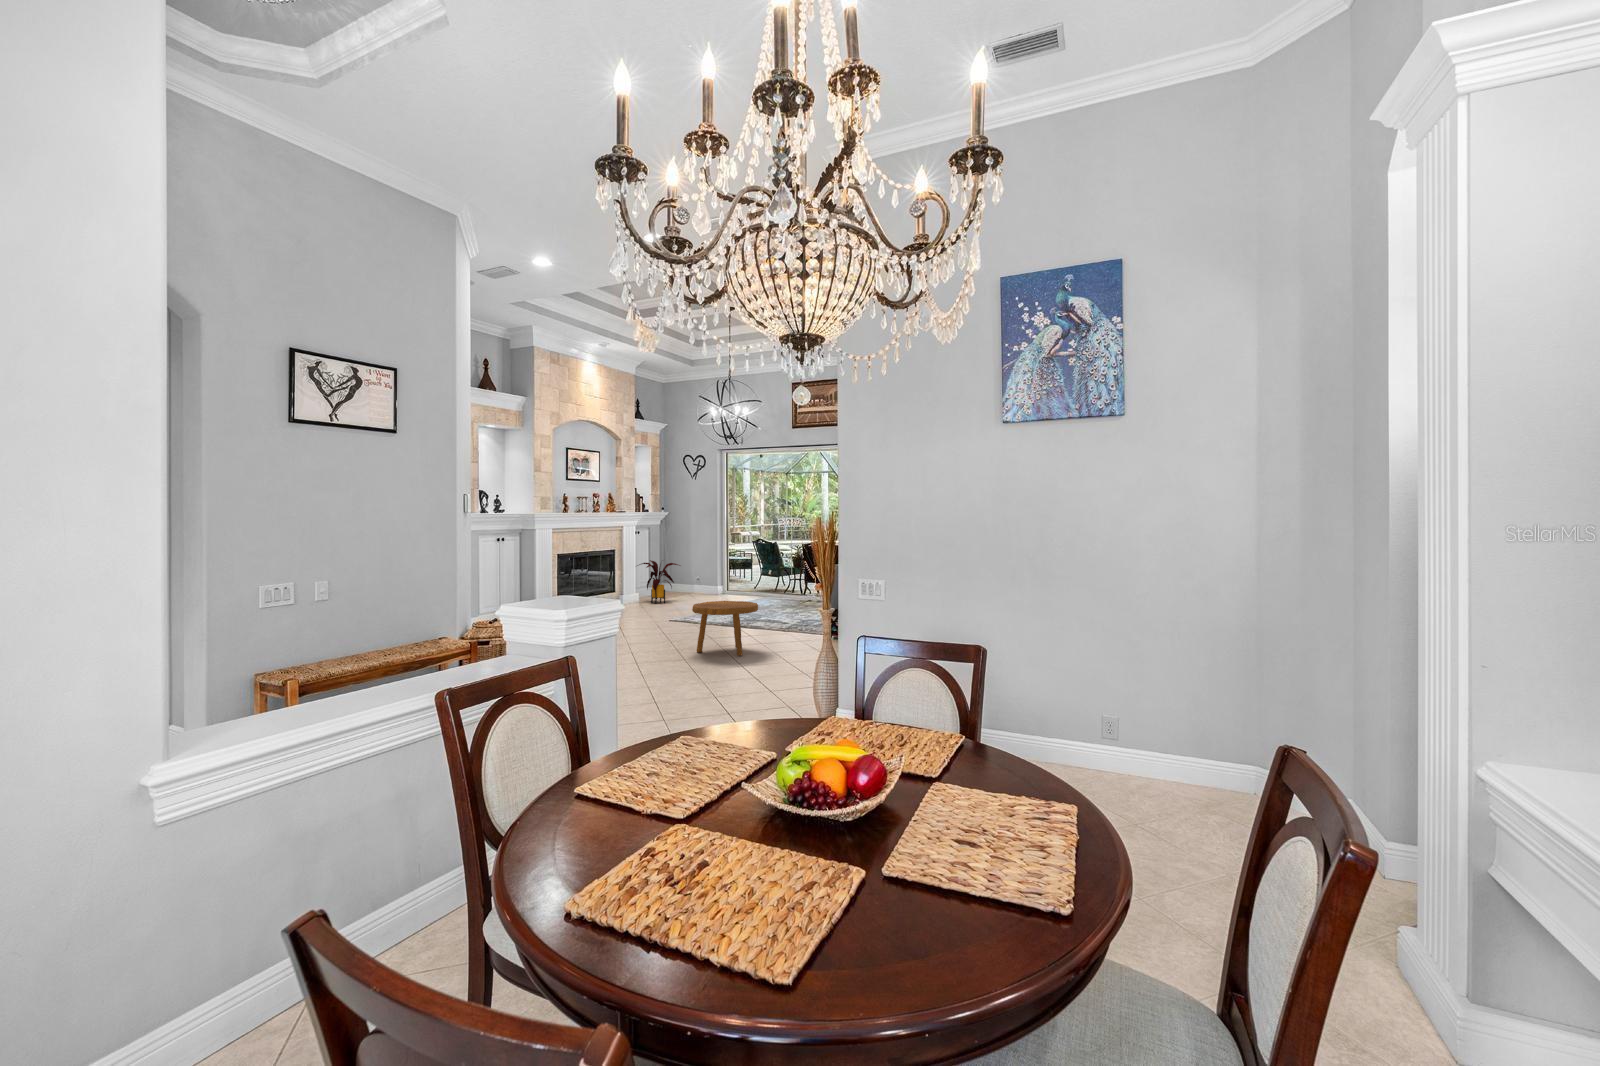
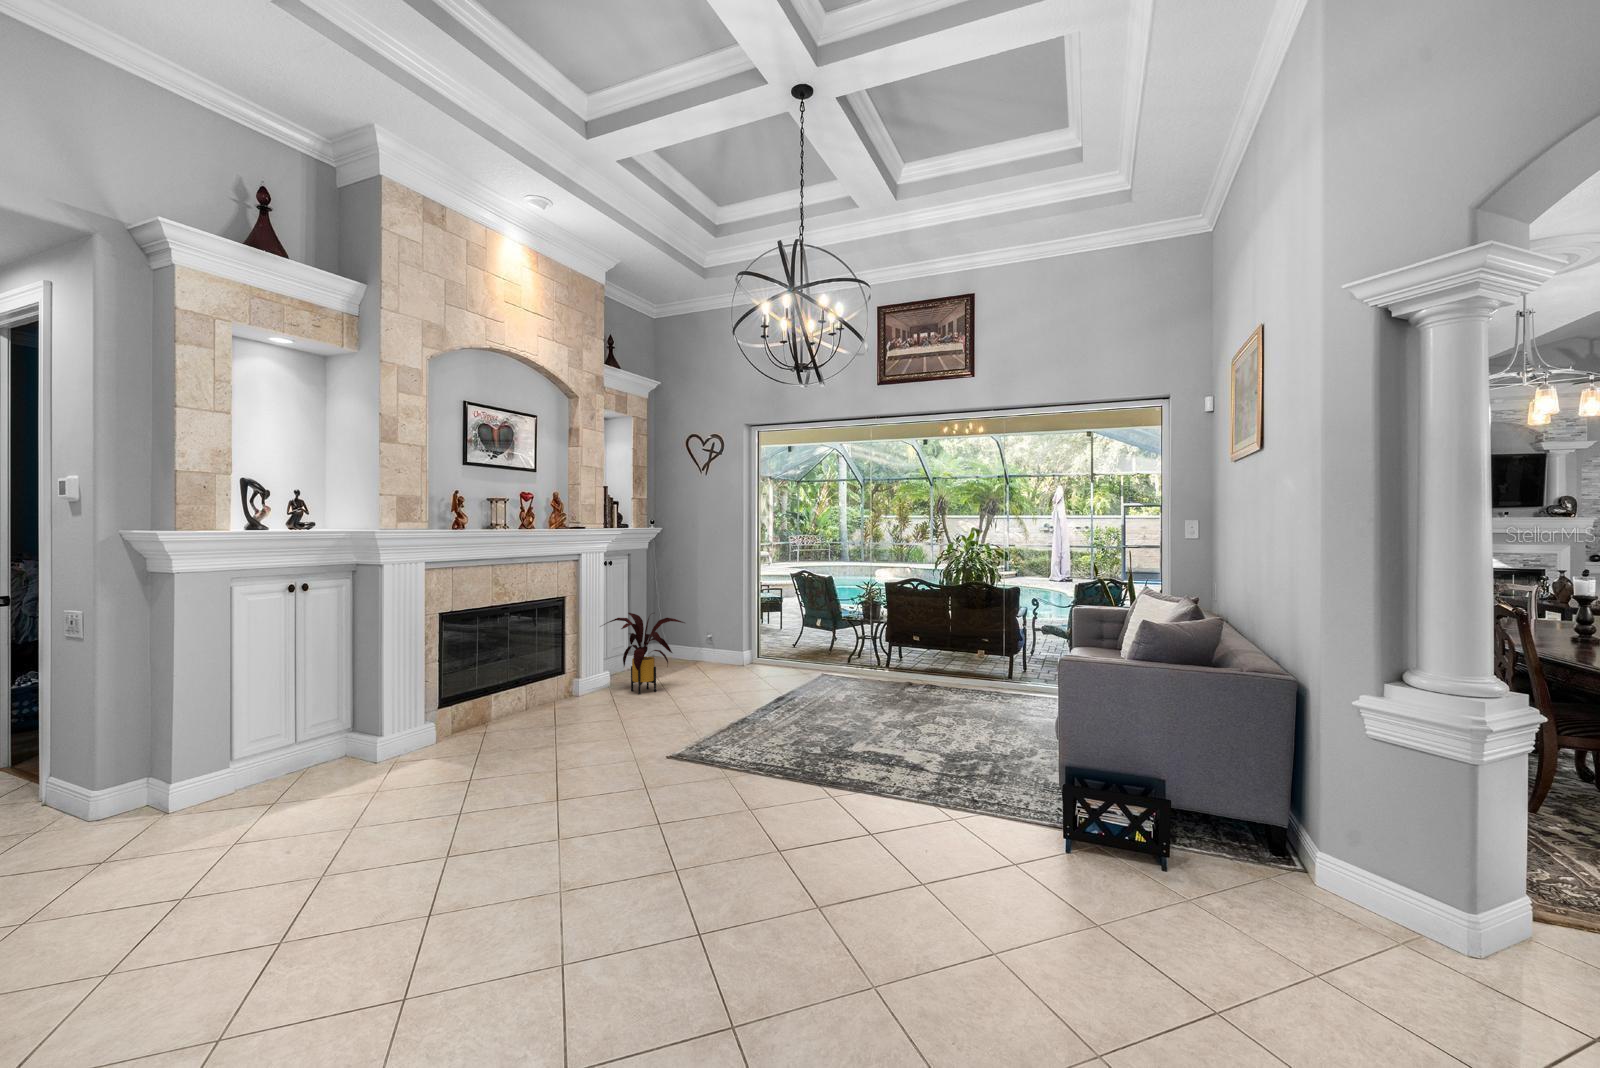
footstool: present [692,601,758,656] -> none [739,756,925,954]

